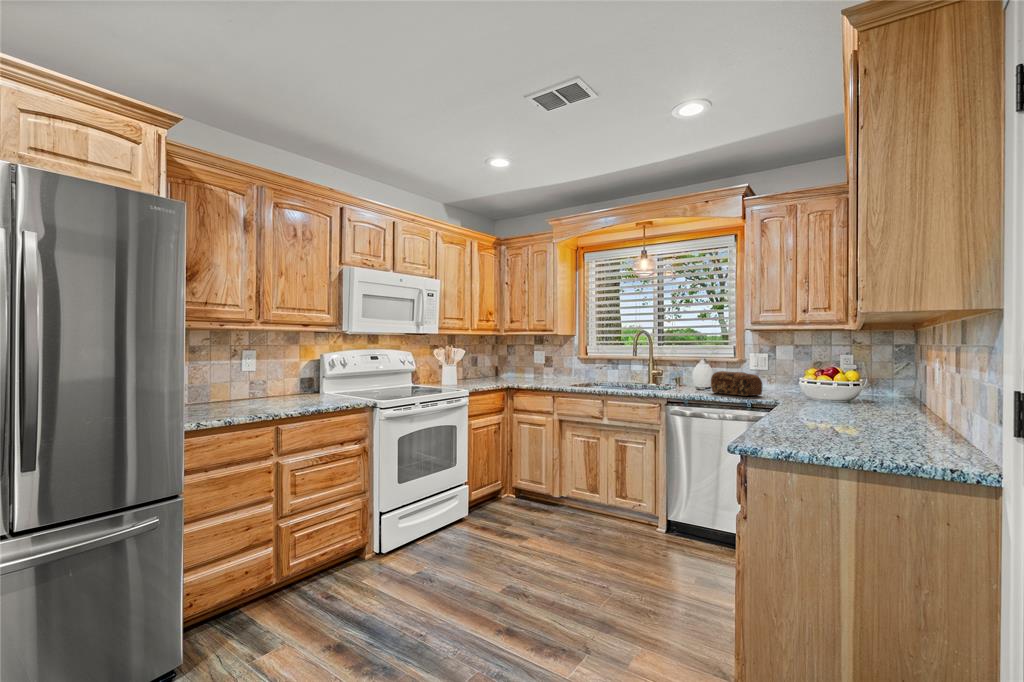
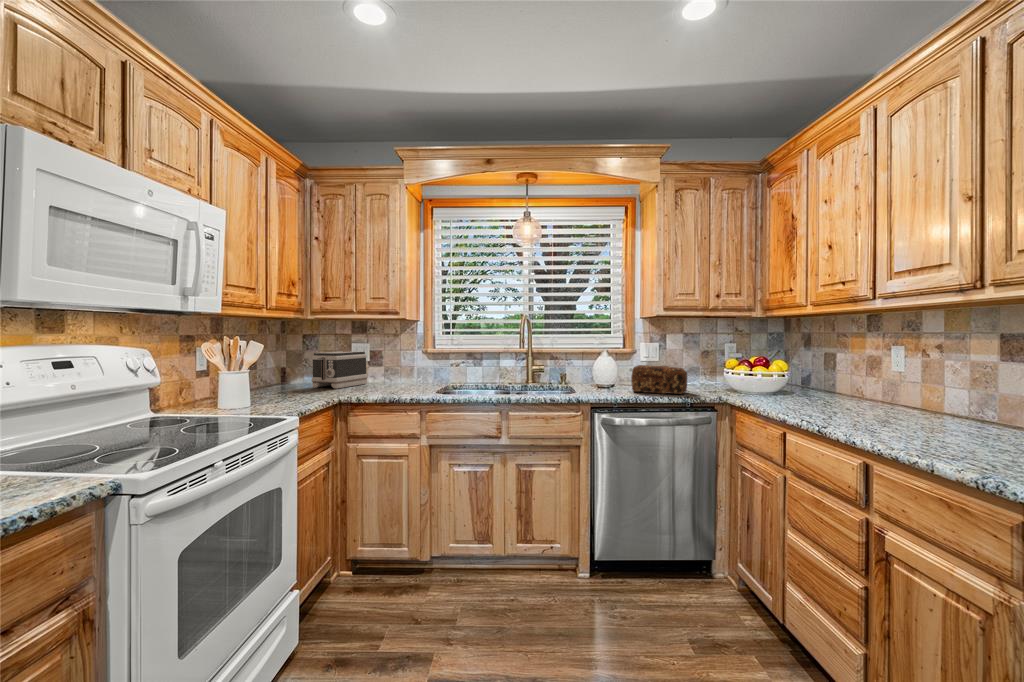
toaster: none [505,356,542,380] -> present [312,351,367,389]

